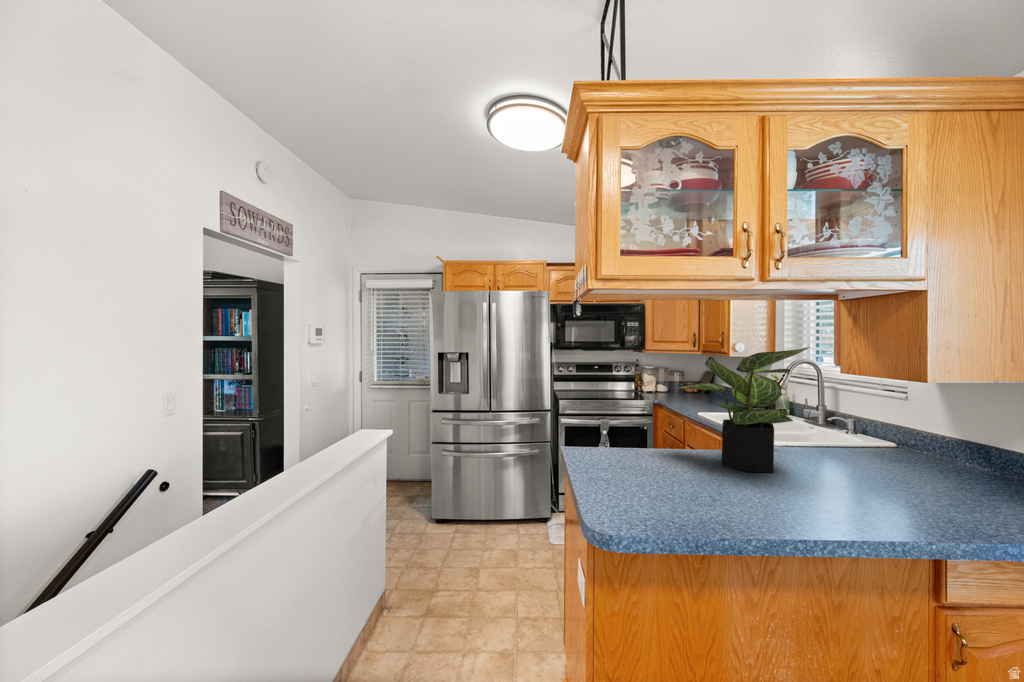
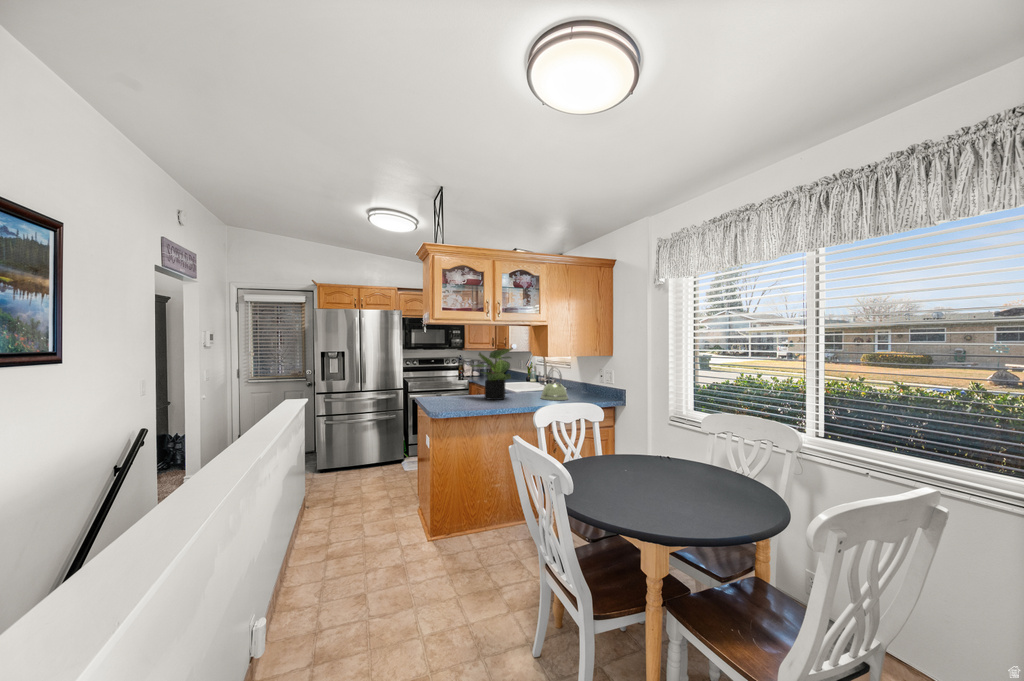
kettle: none [866,399,966,491] -> present [541,368,568,400]

